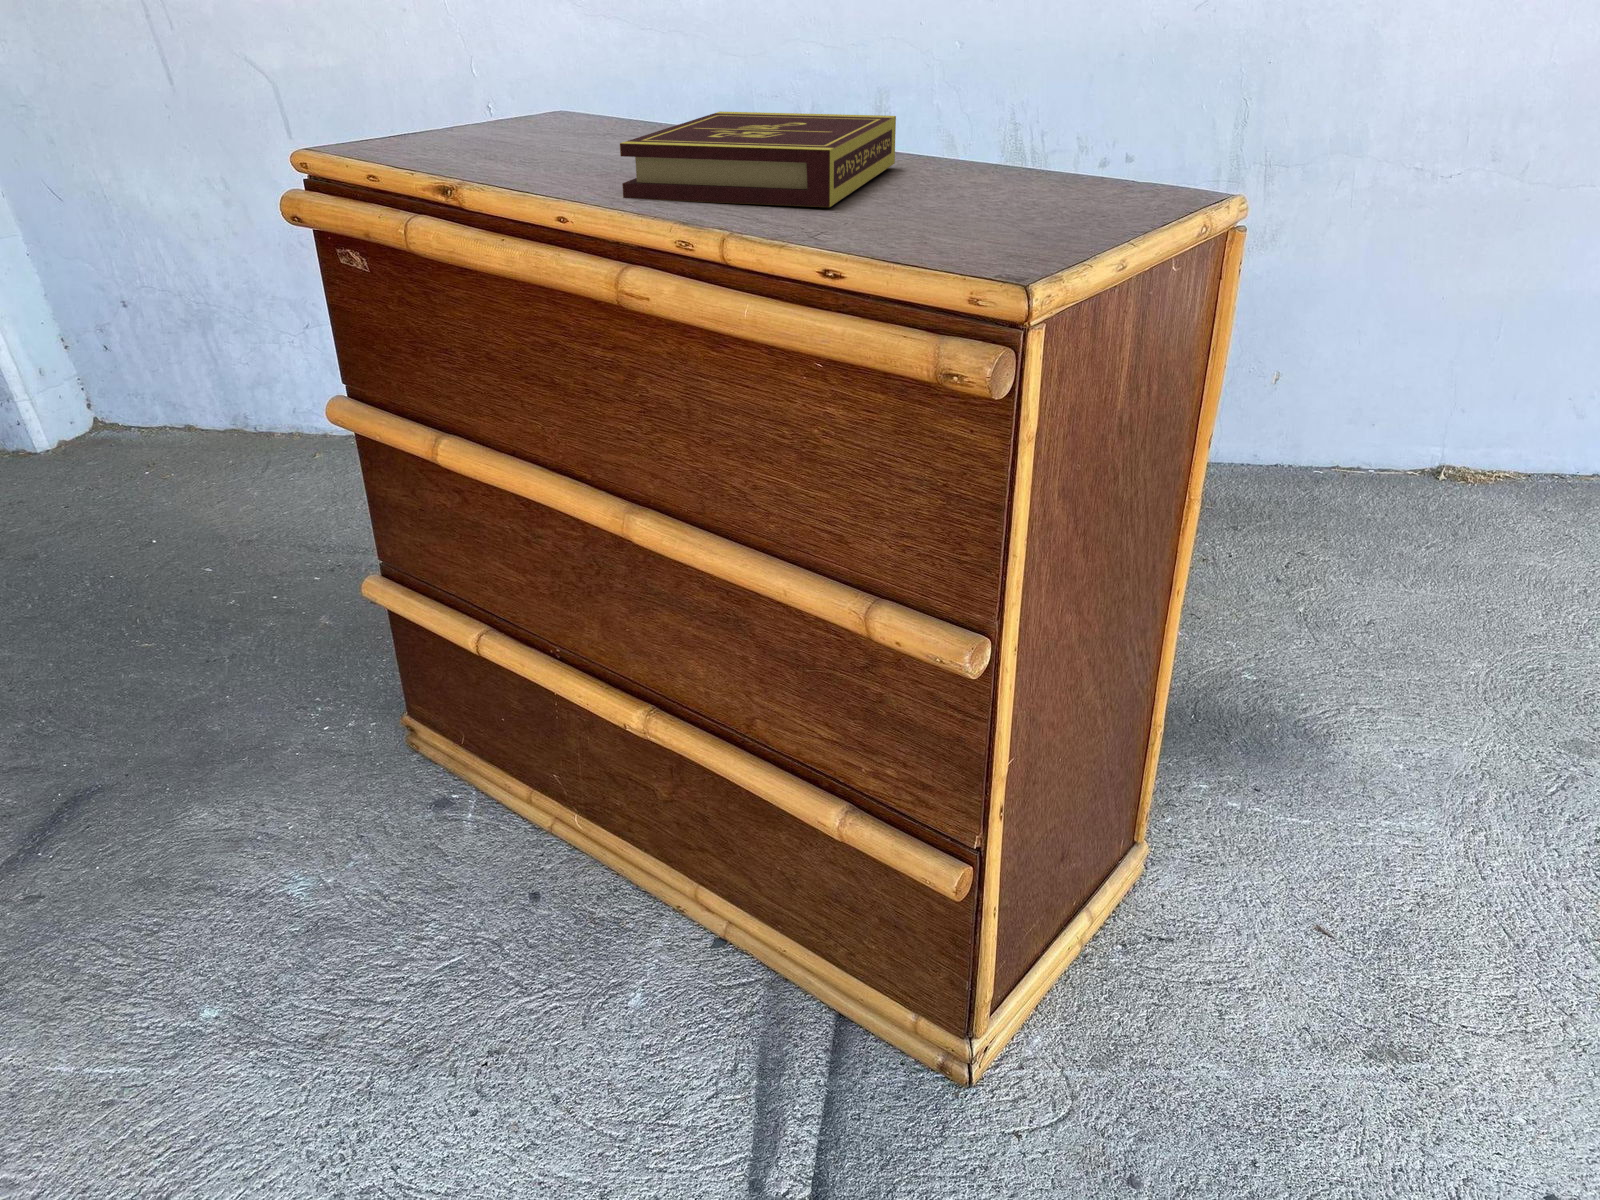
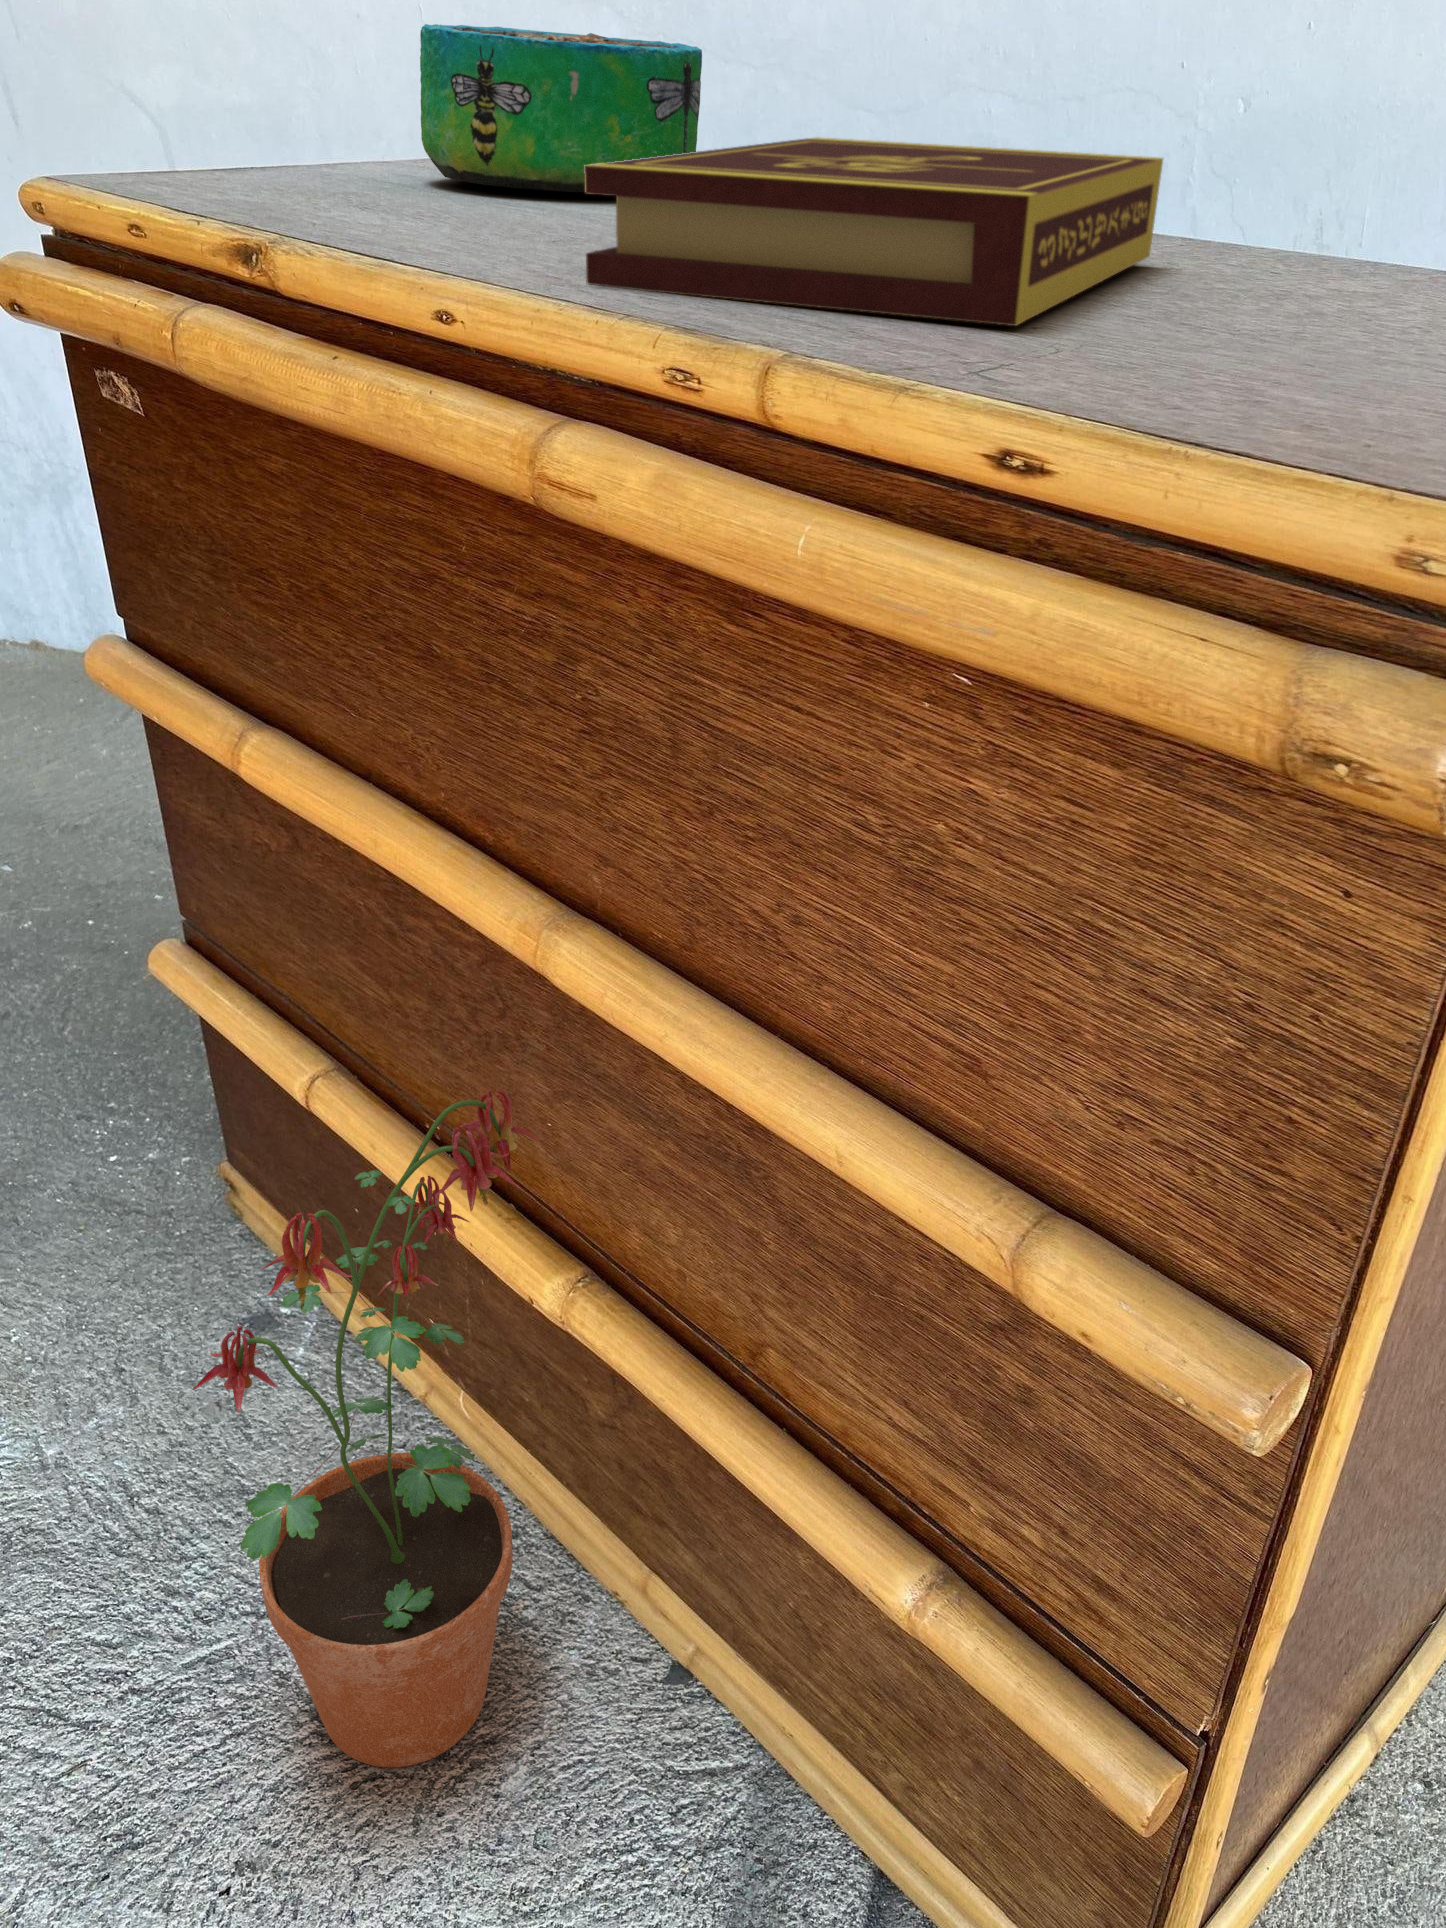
decorative bowl: none [496,53,649,142] -> present [420,24,702,192]
potted plant: none [451,607,627,1001] -> present [193,1089,542,1767]

